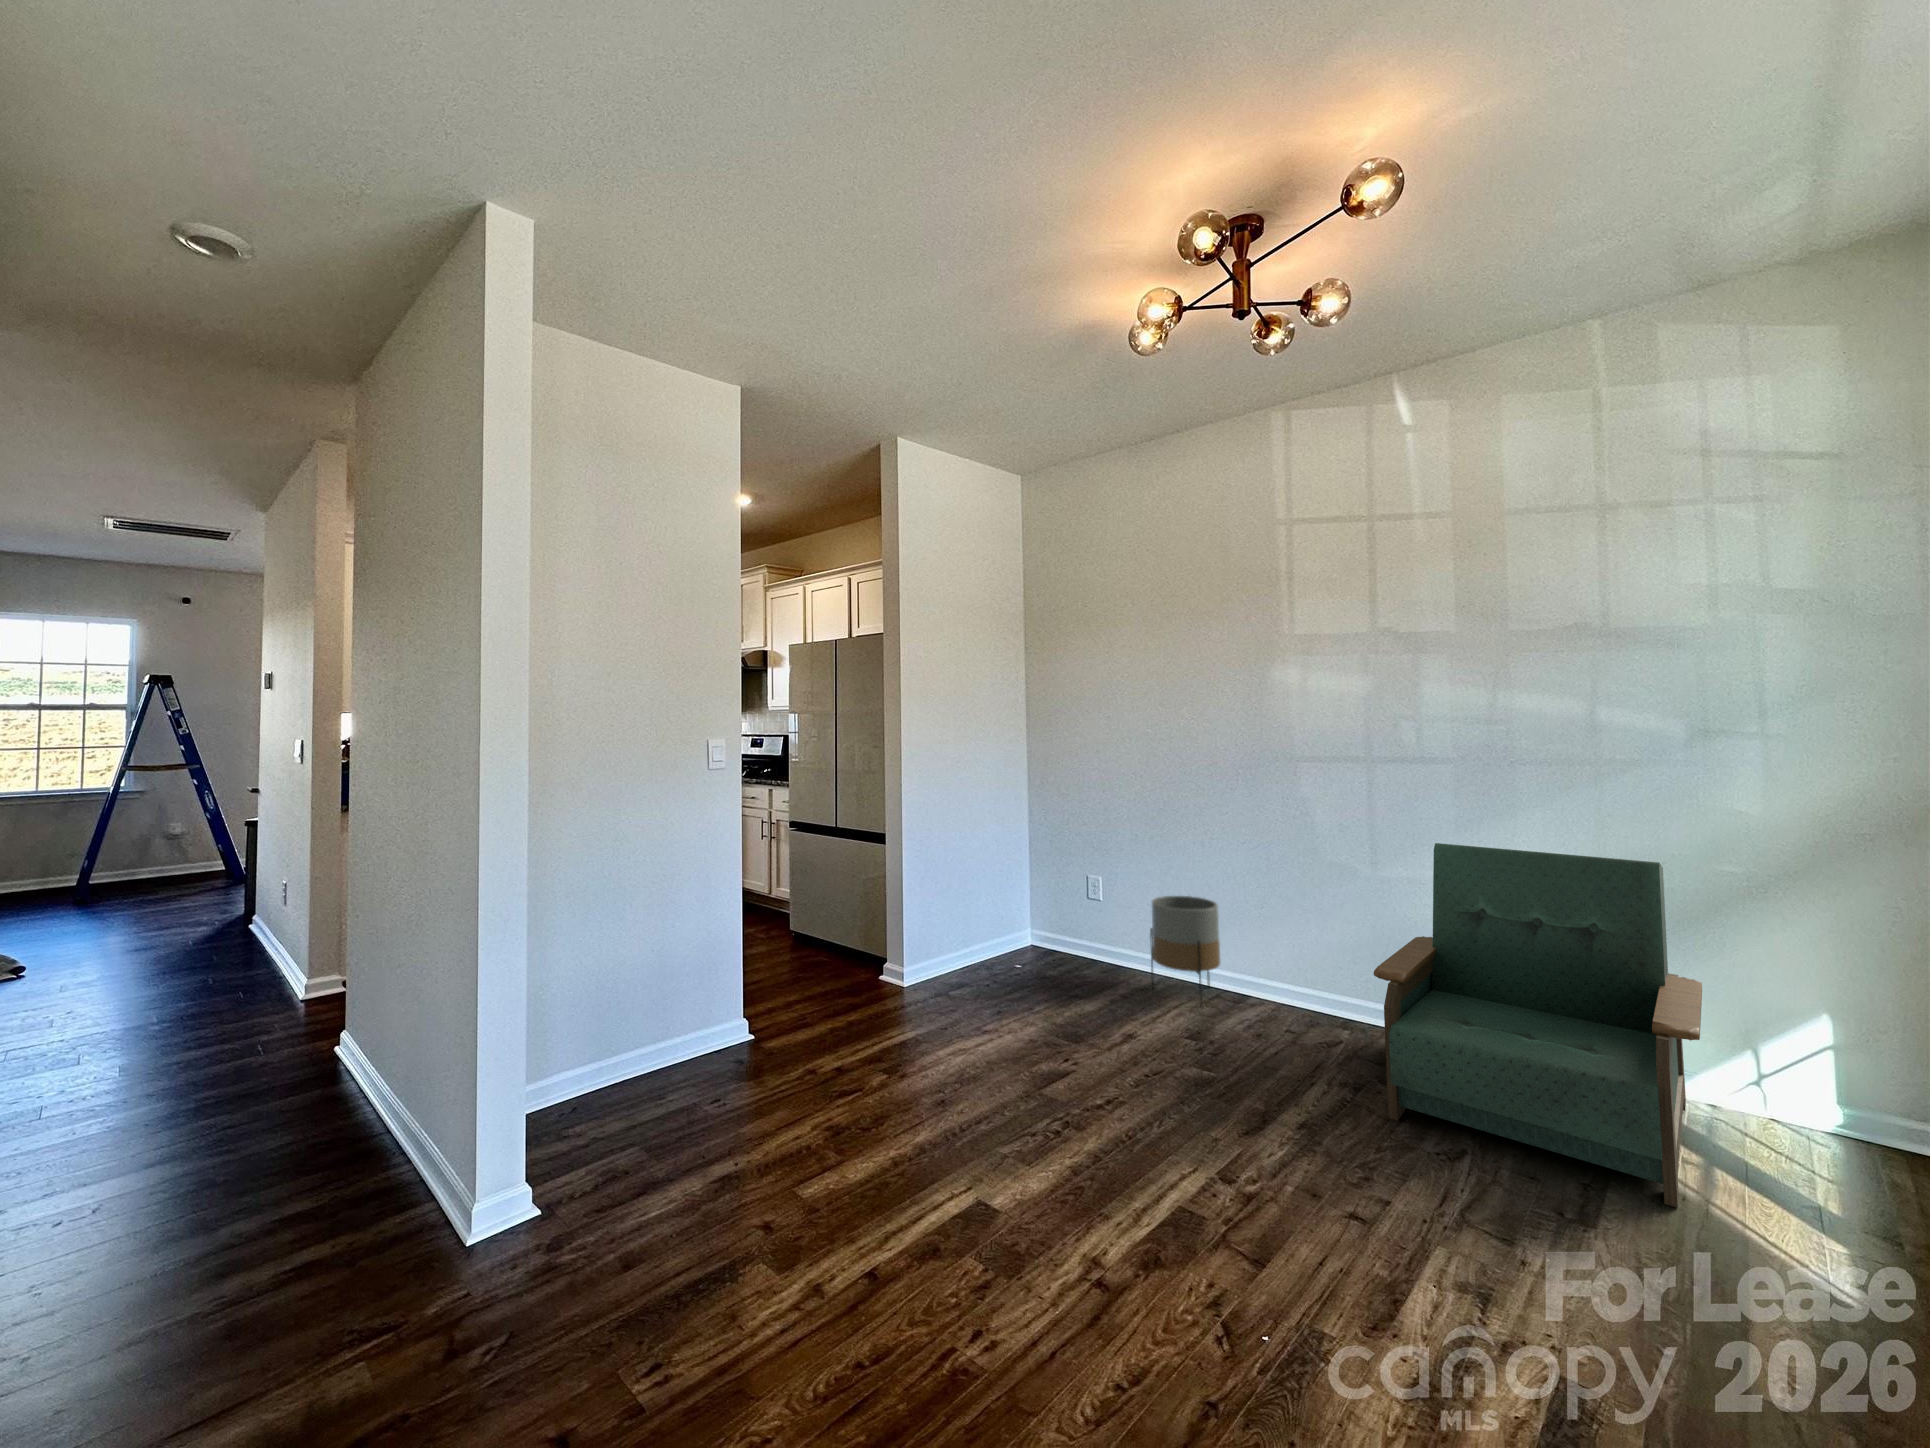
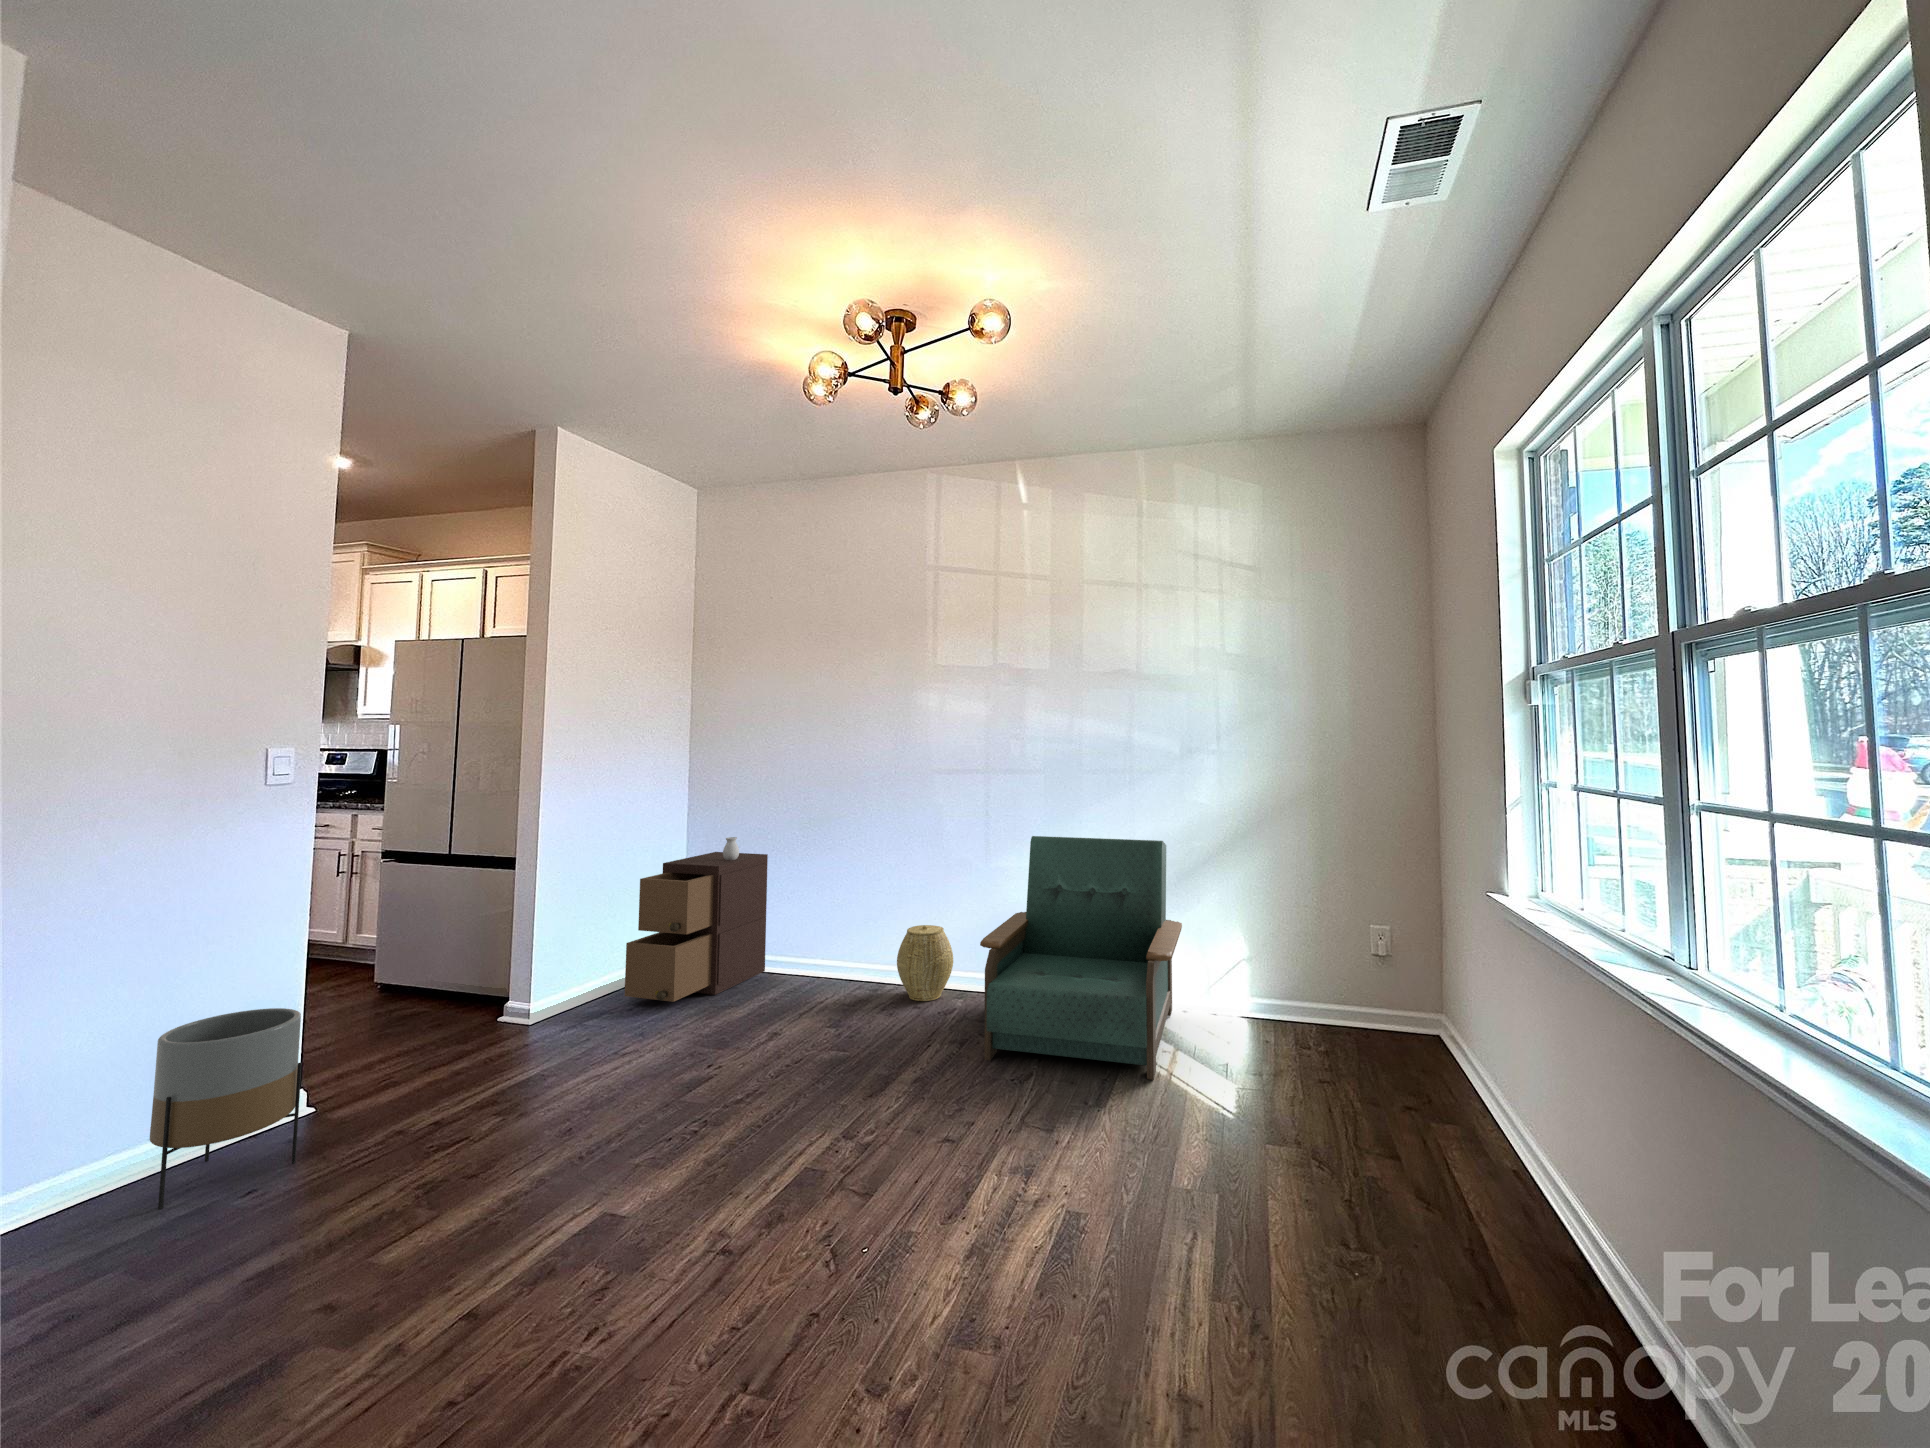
storage cabinet: none [978,824,1107,983] -> present [625,837,768,1002]
planter: present [1150,896,1220,1005] -> present [150,1008,302,1210]
woven basket: none [1257,936,1329,1026] -> present [897,925,953,1001]

